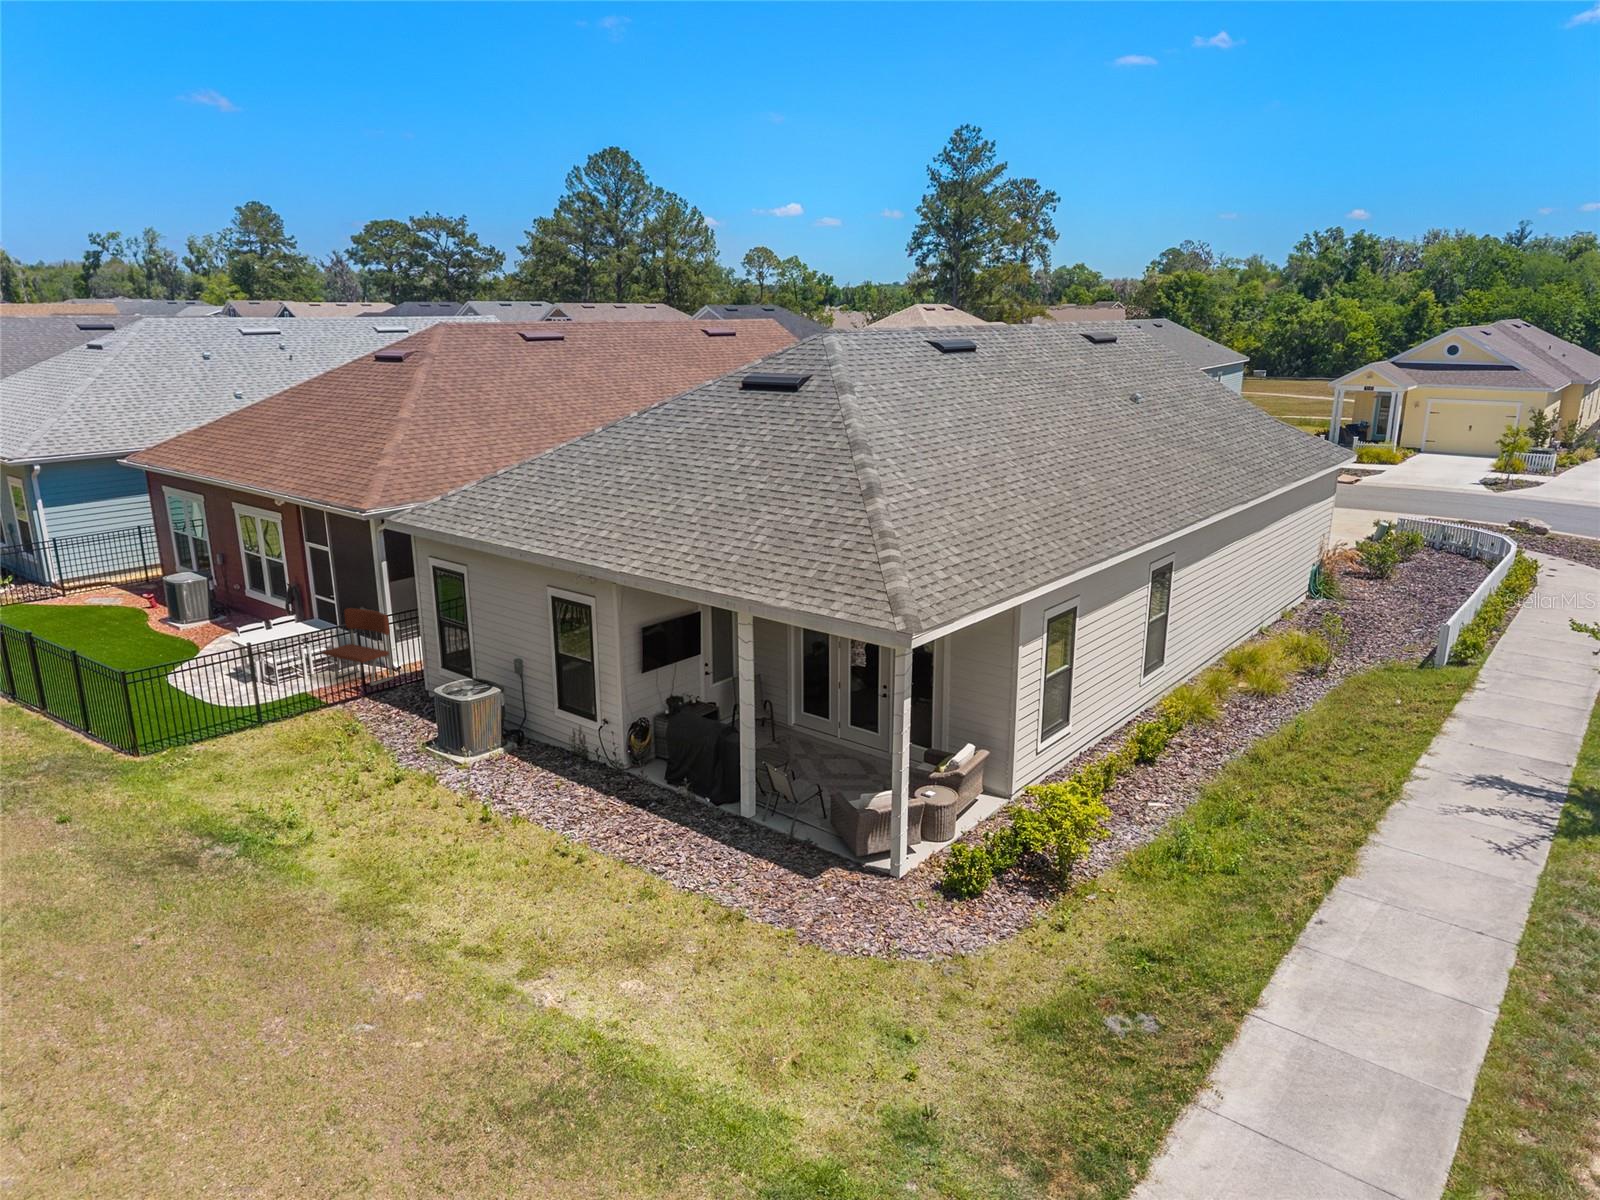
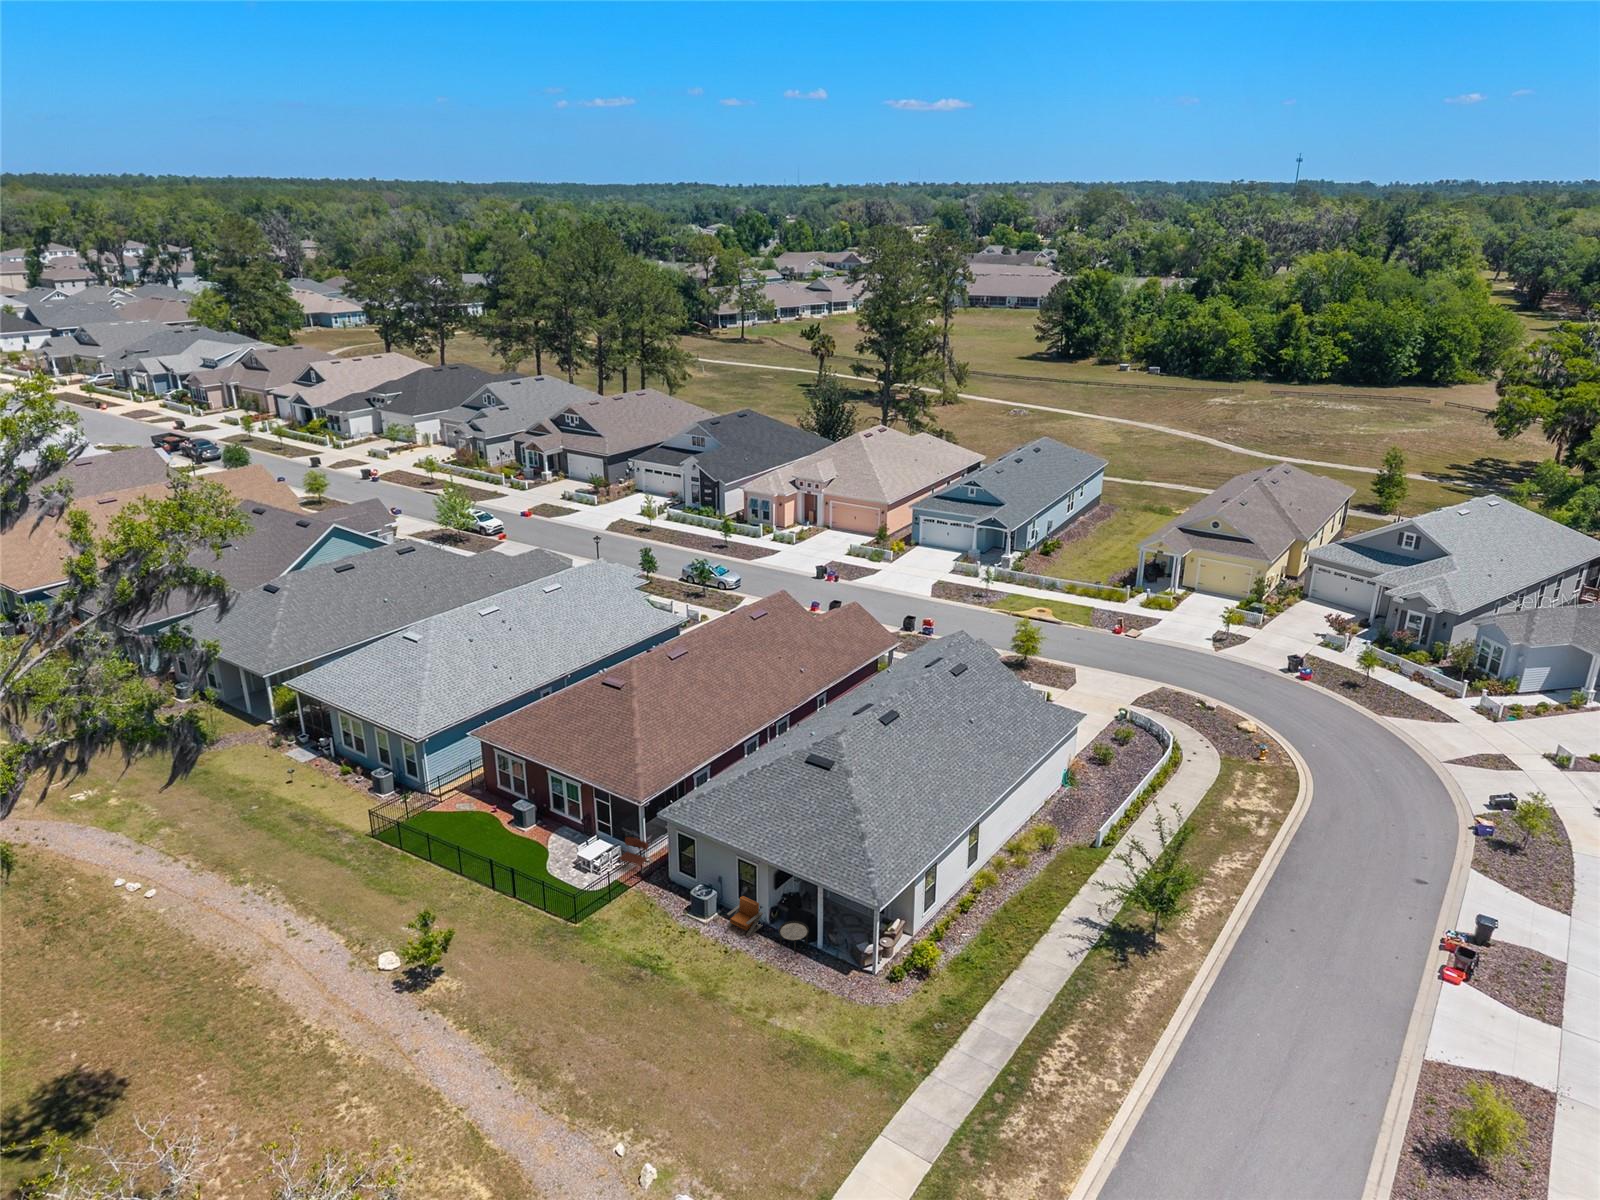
lounge chair: none [509,693,605,789] -> present [727,896,763,937]
round table: none [626,745,714,825] -> present [778,921,809,954]

